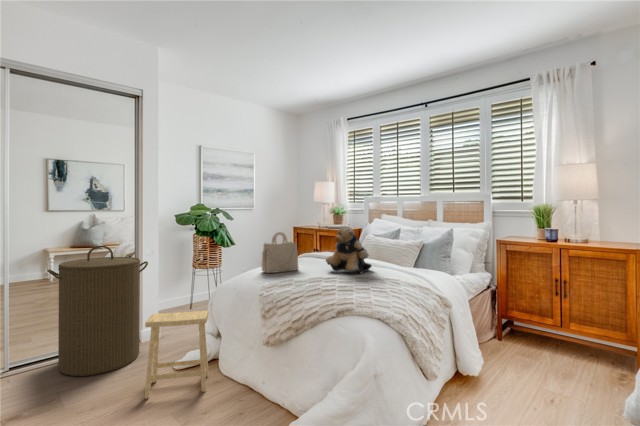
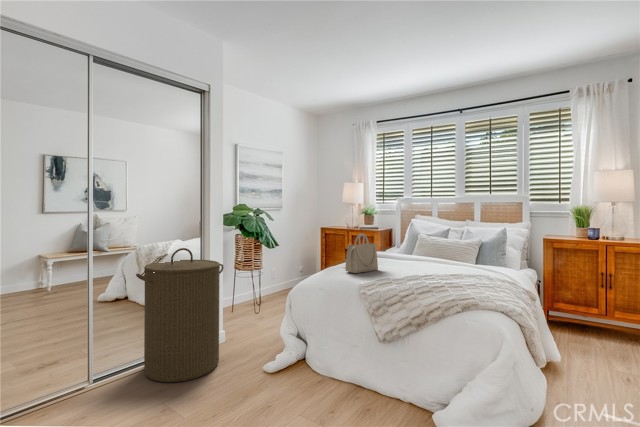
teddy bear: present [326,226,372,273] -> none [406,227,451,272]
footstool: present [145,311,209,399] -> none [256,311,316,399]

